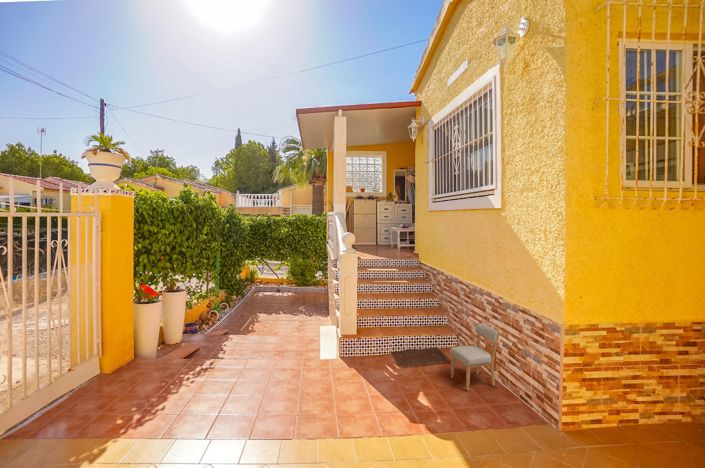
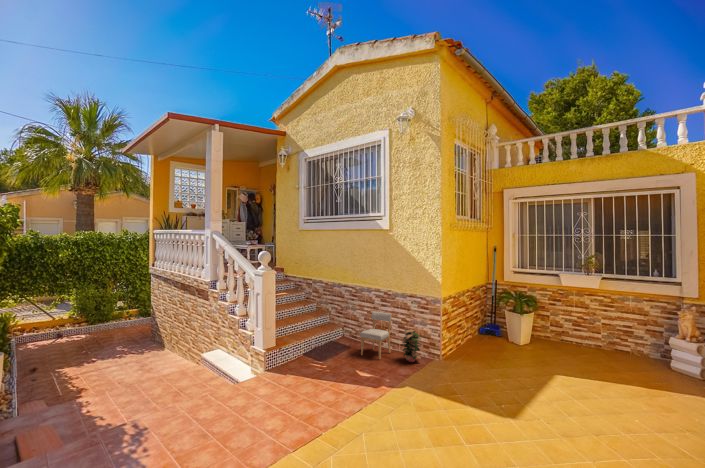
decorative plant: none [495,361,531,413] -> present [402,330,421,362]

